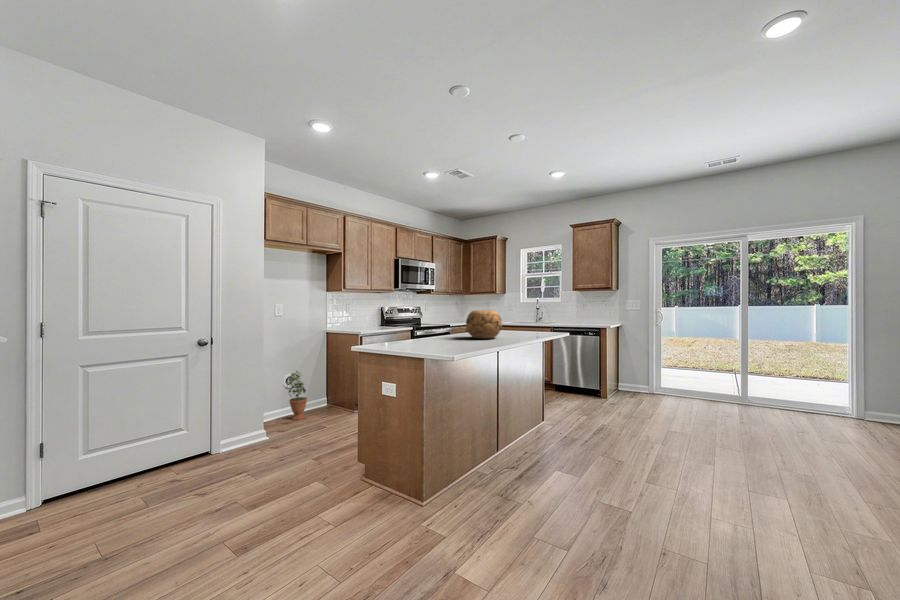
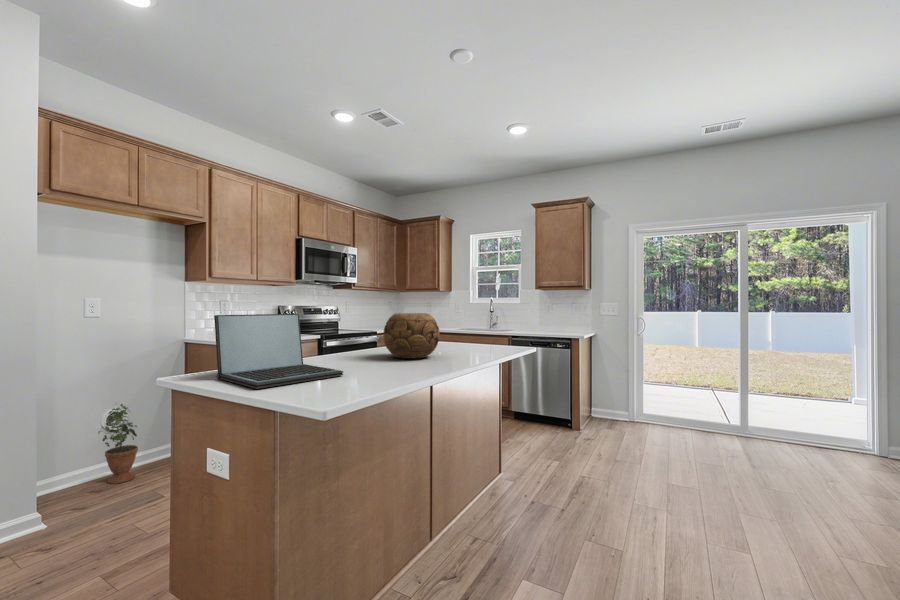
laptop: none [379,311,449,350] -> present [214,314,343,389]

